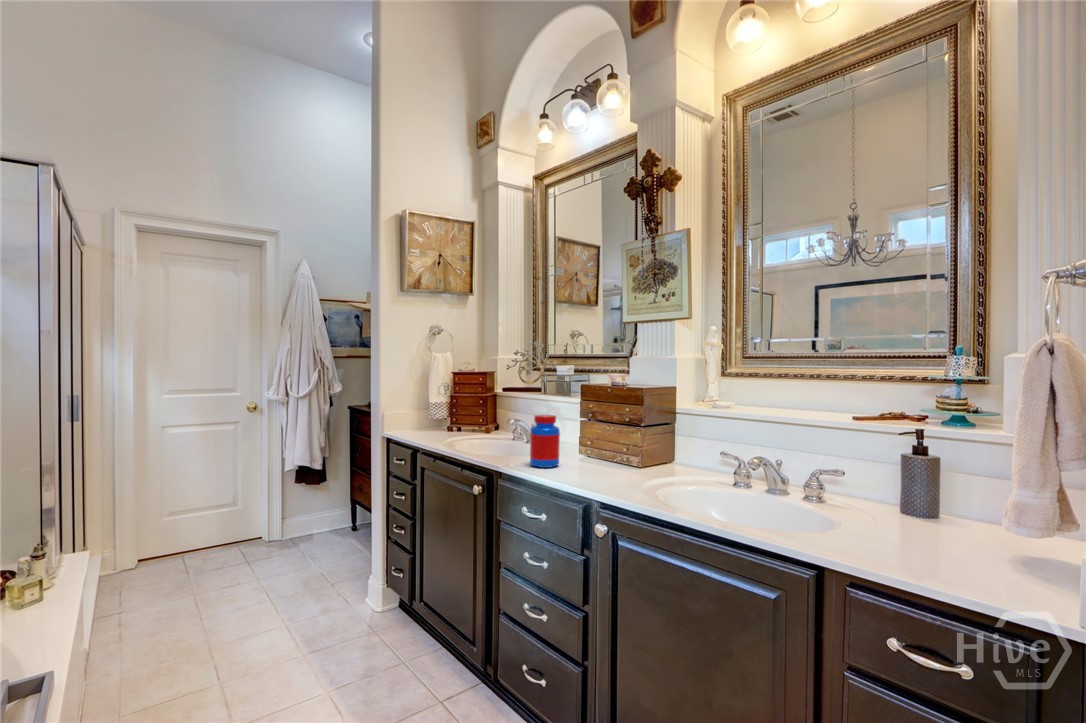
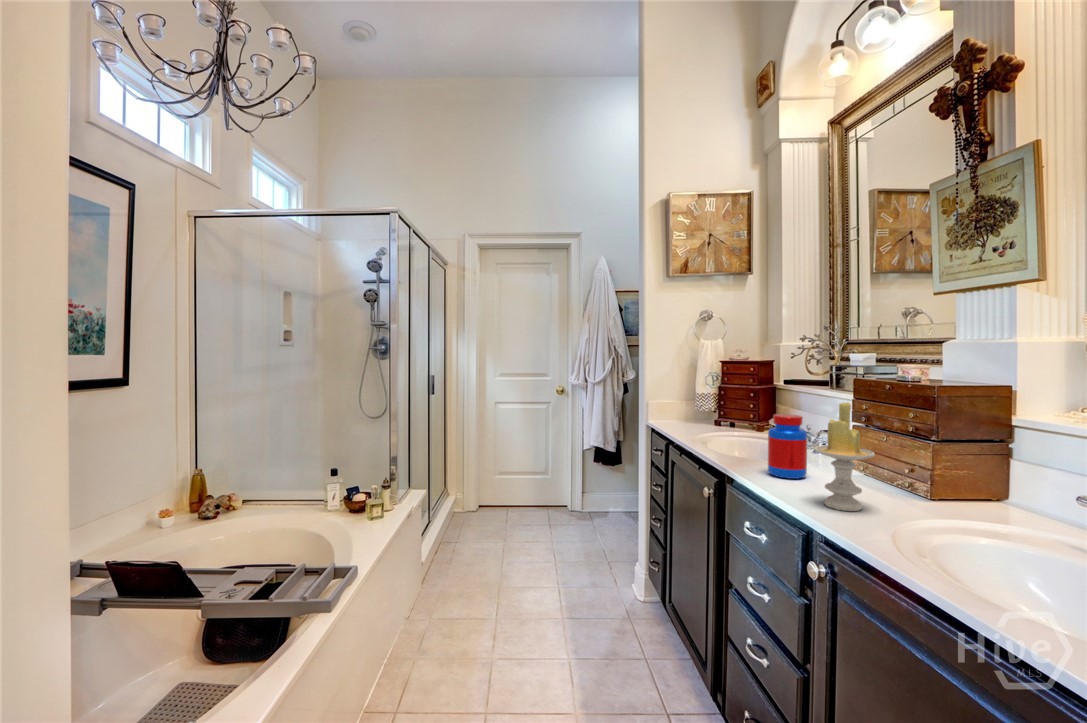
candle: none [581,401,622,484] -> present [814,402,875,511]

